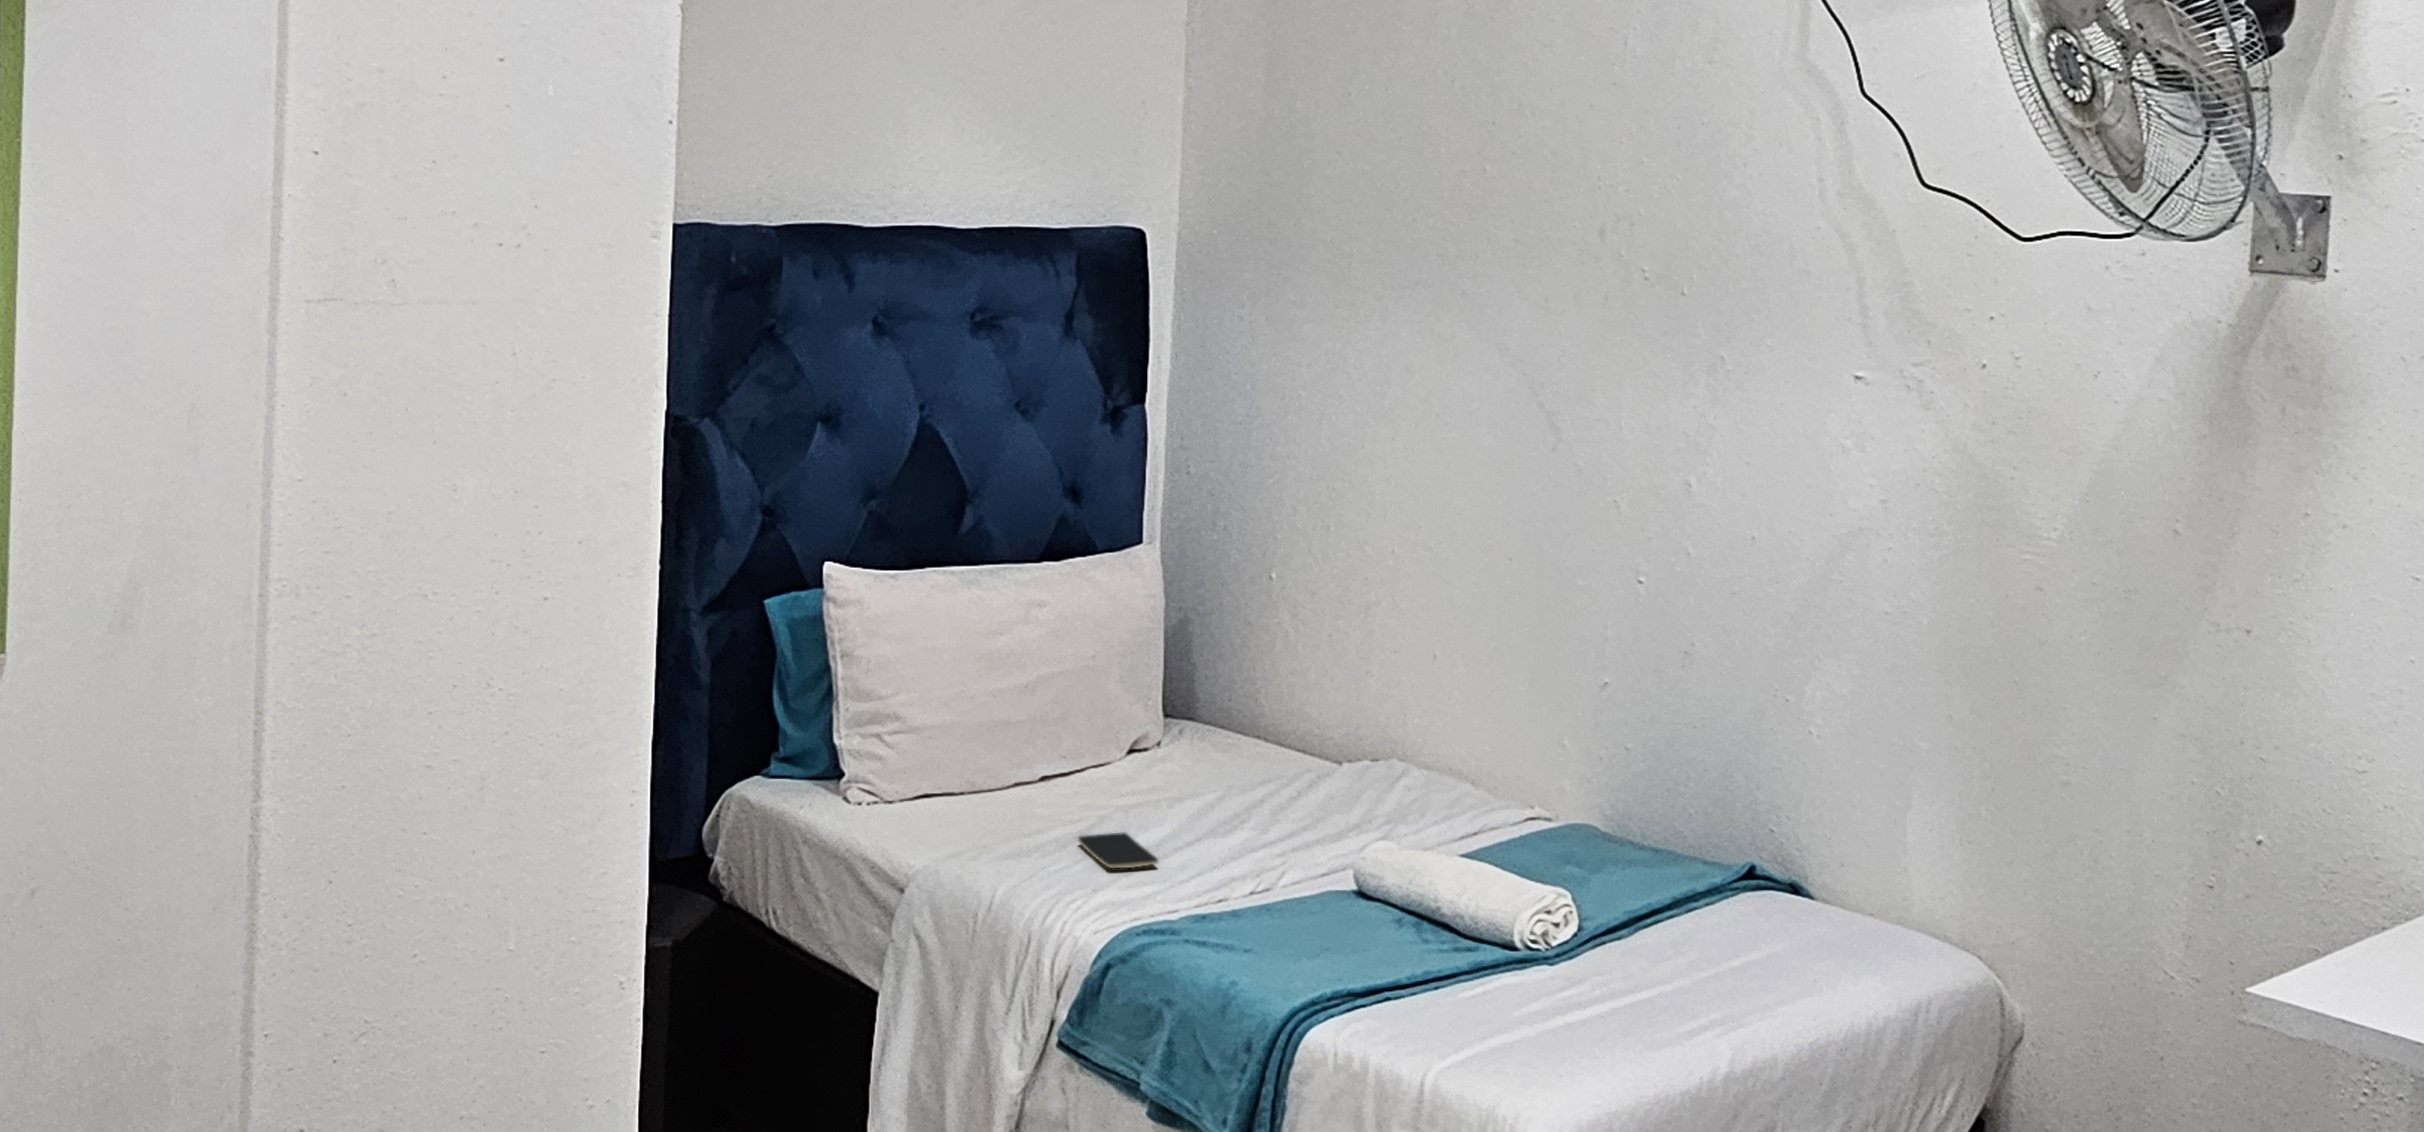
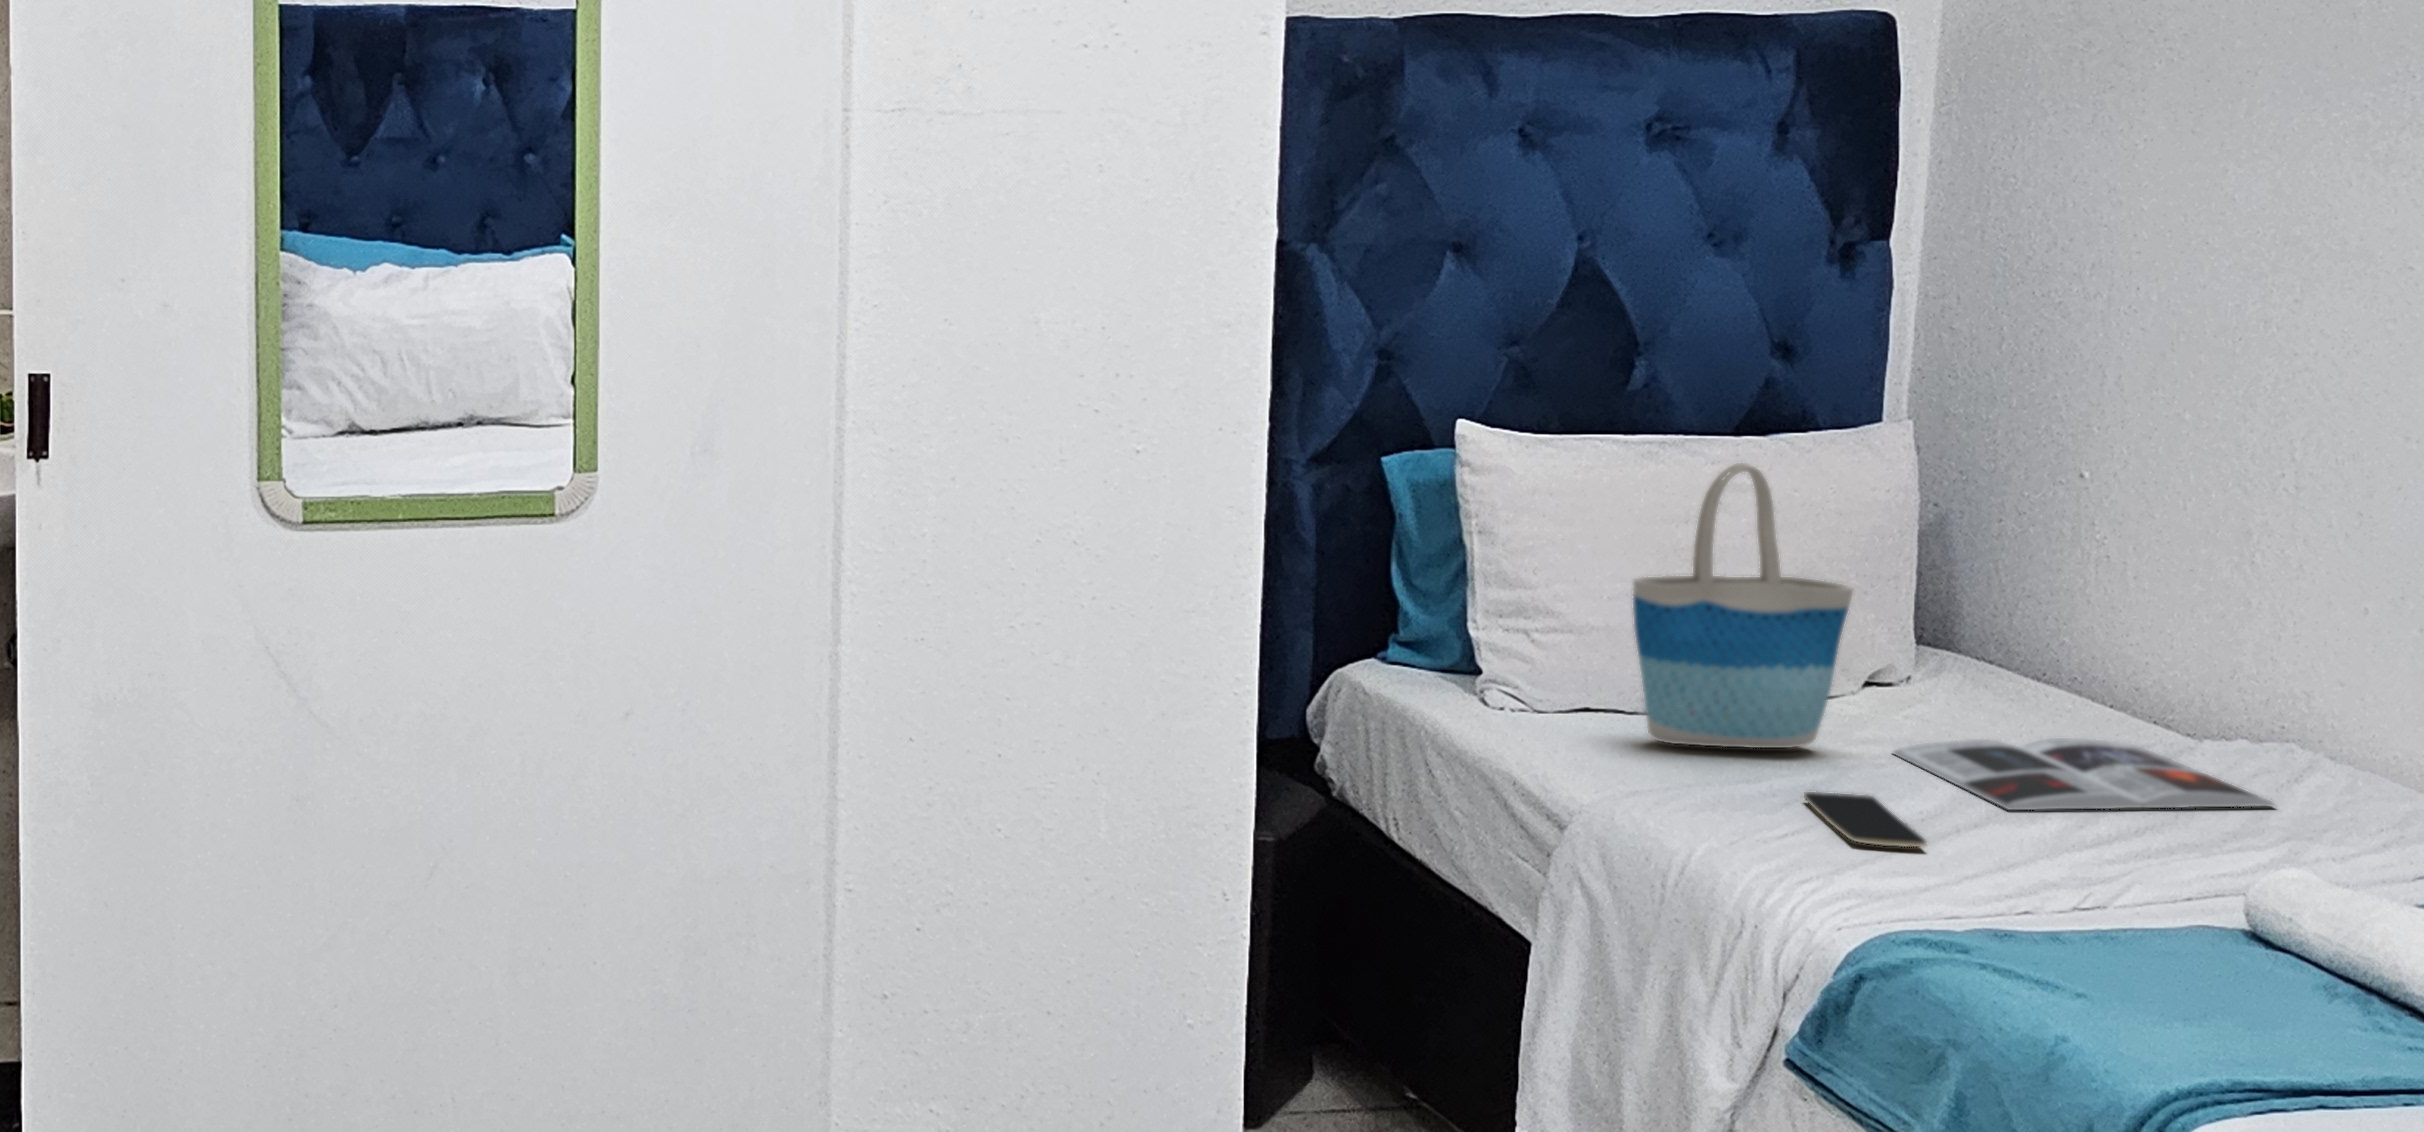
tote bag: none [957,579,1115,814] -> present [1633,463,1853,748]
magazine: none [1143,771,1384,830] -> present [1894,738,2274,810]

